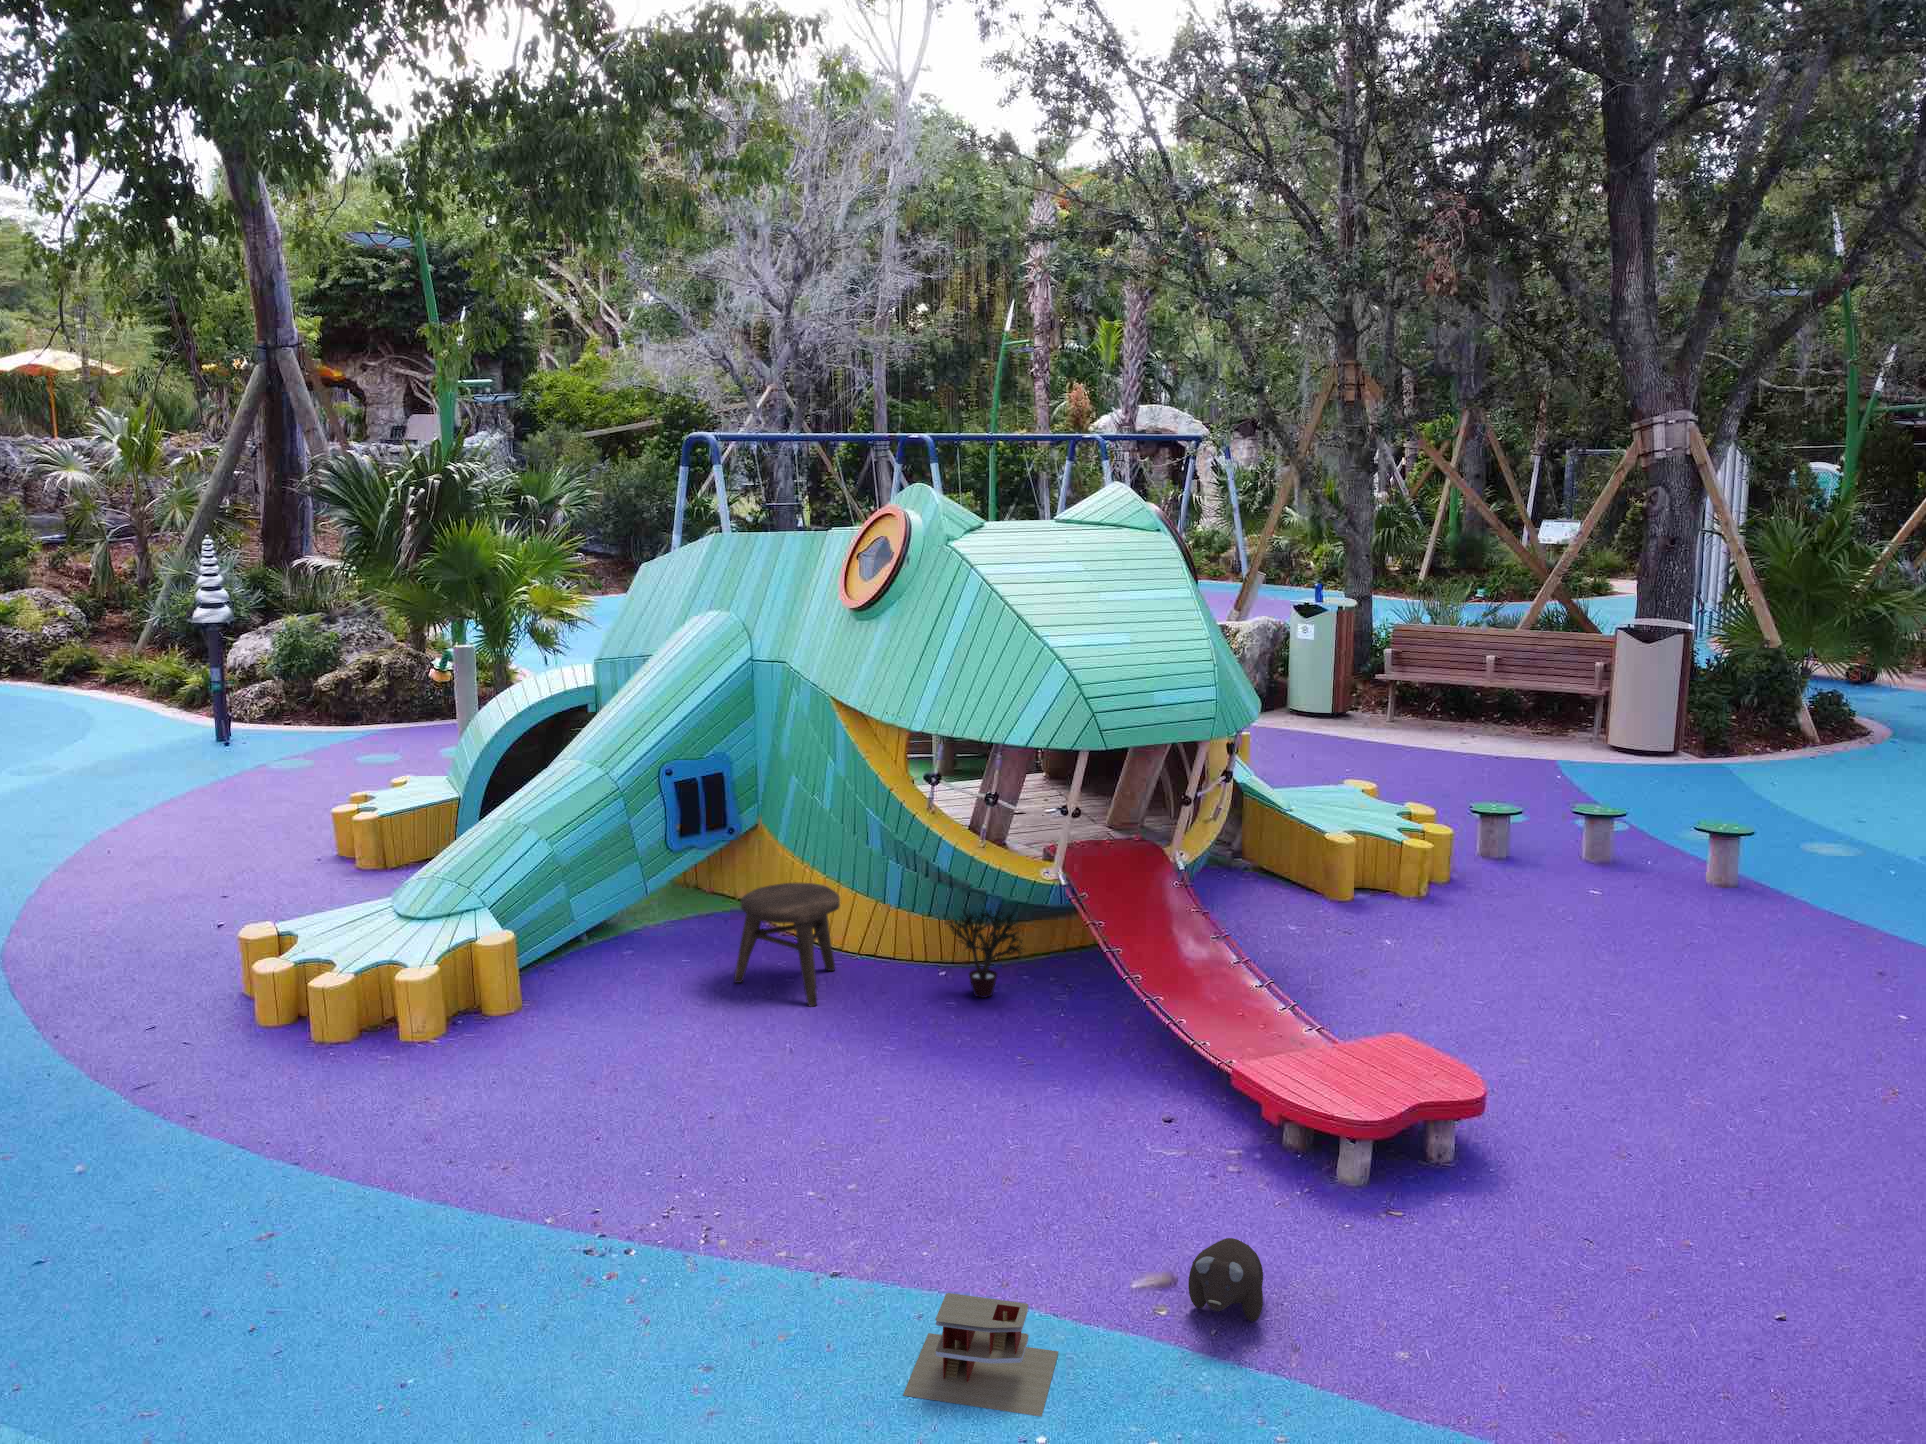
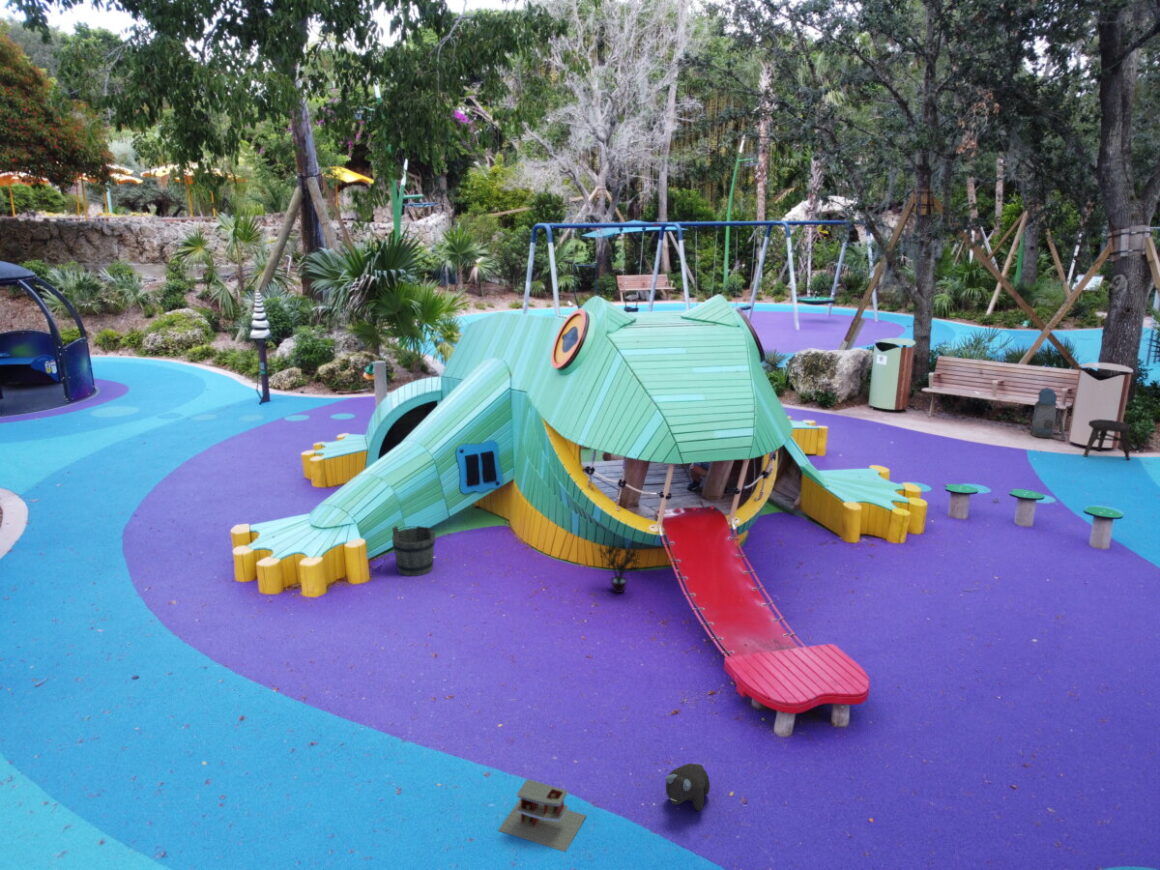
backpack: none [1548,662,1604,743] -> present [1030,388,1065,440]
stool: present [734,882,840,1007] -> present [1084,419,1130,460]
bucket: none [556,907,638,998] -> present [392,526,435,576]

